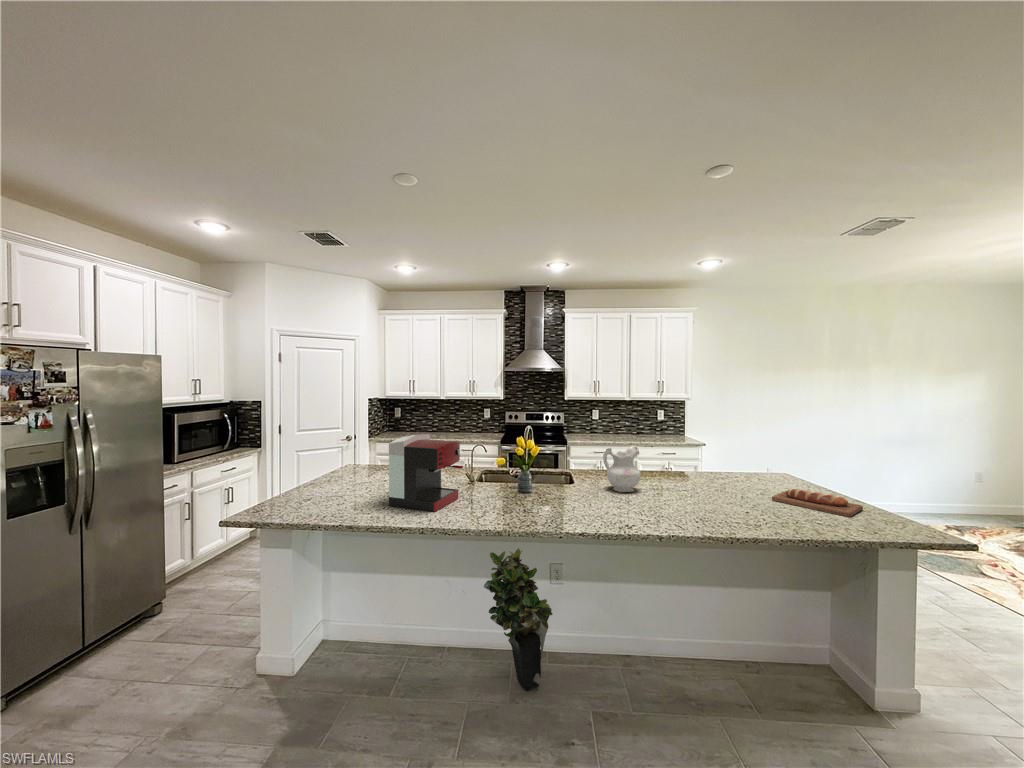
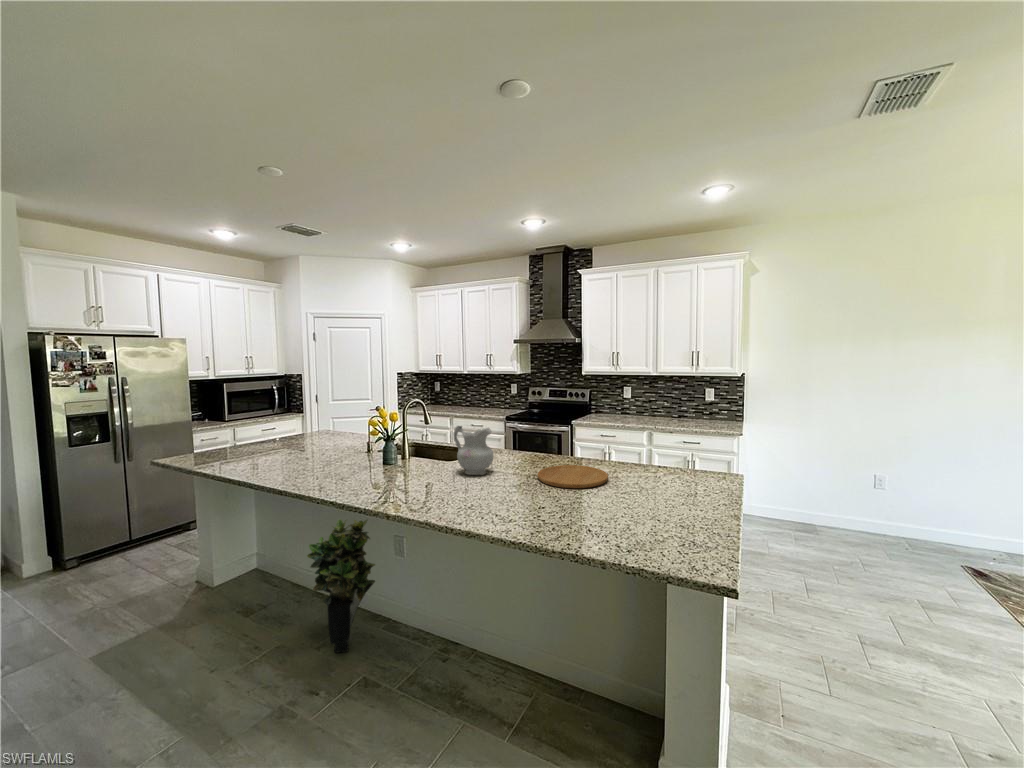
coffee maker: present [389,434,463,512] -> none [247,403,313,473]
cutting board: none [671,476,734,494] -> present [538,465,608,488]
bread loaf: present [772,489,863,517] -> none [612,491,707,535]

